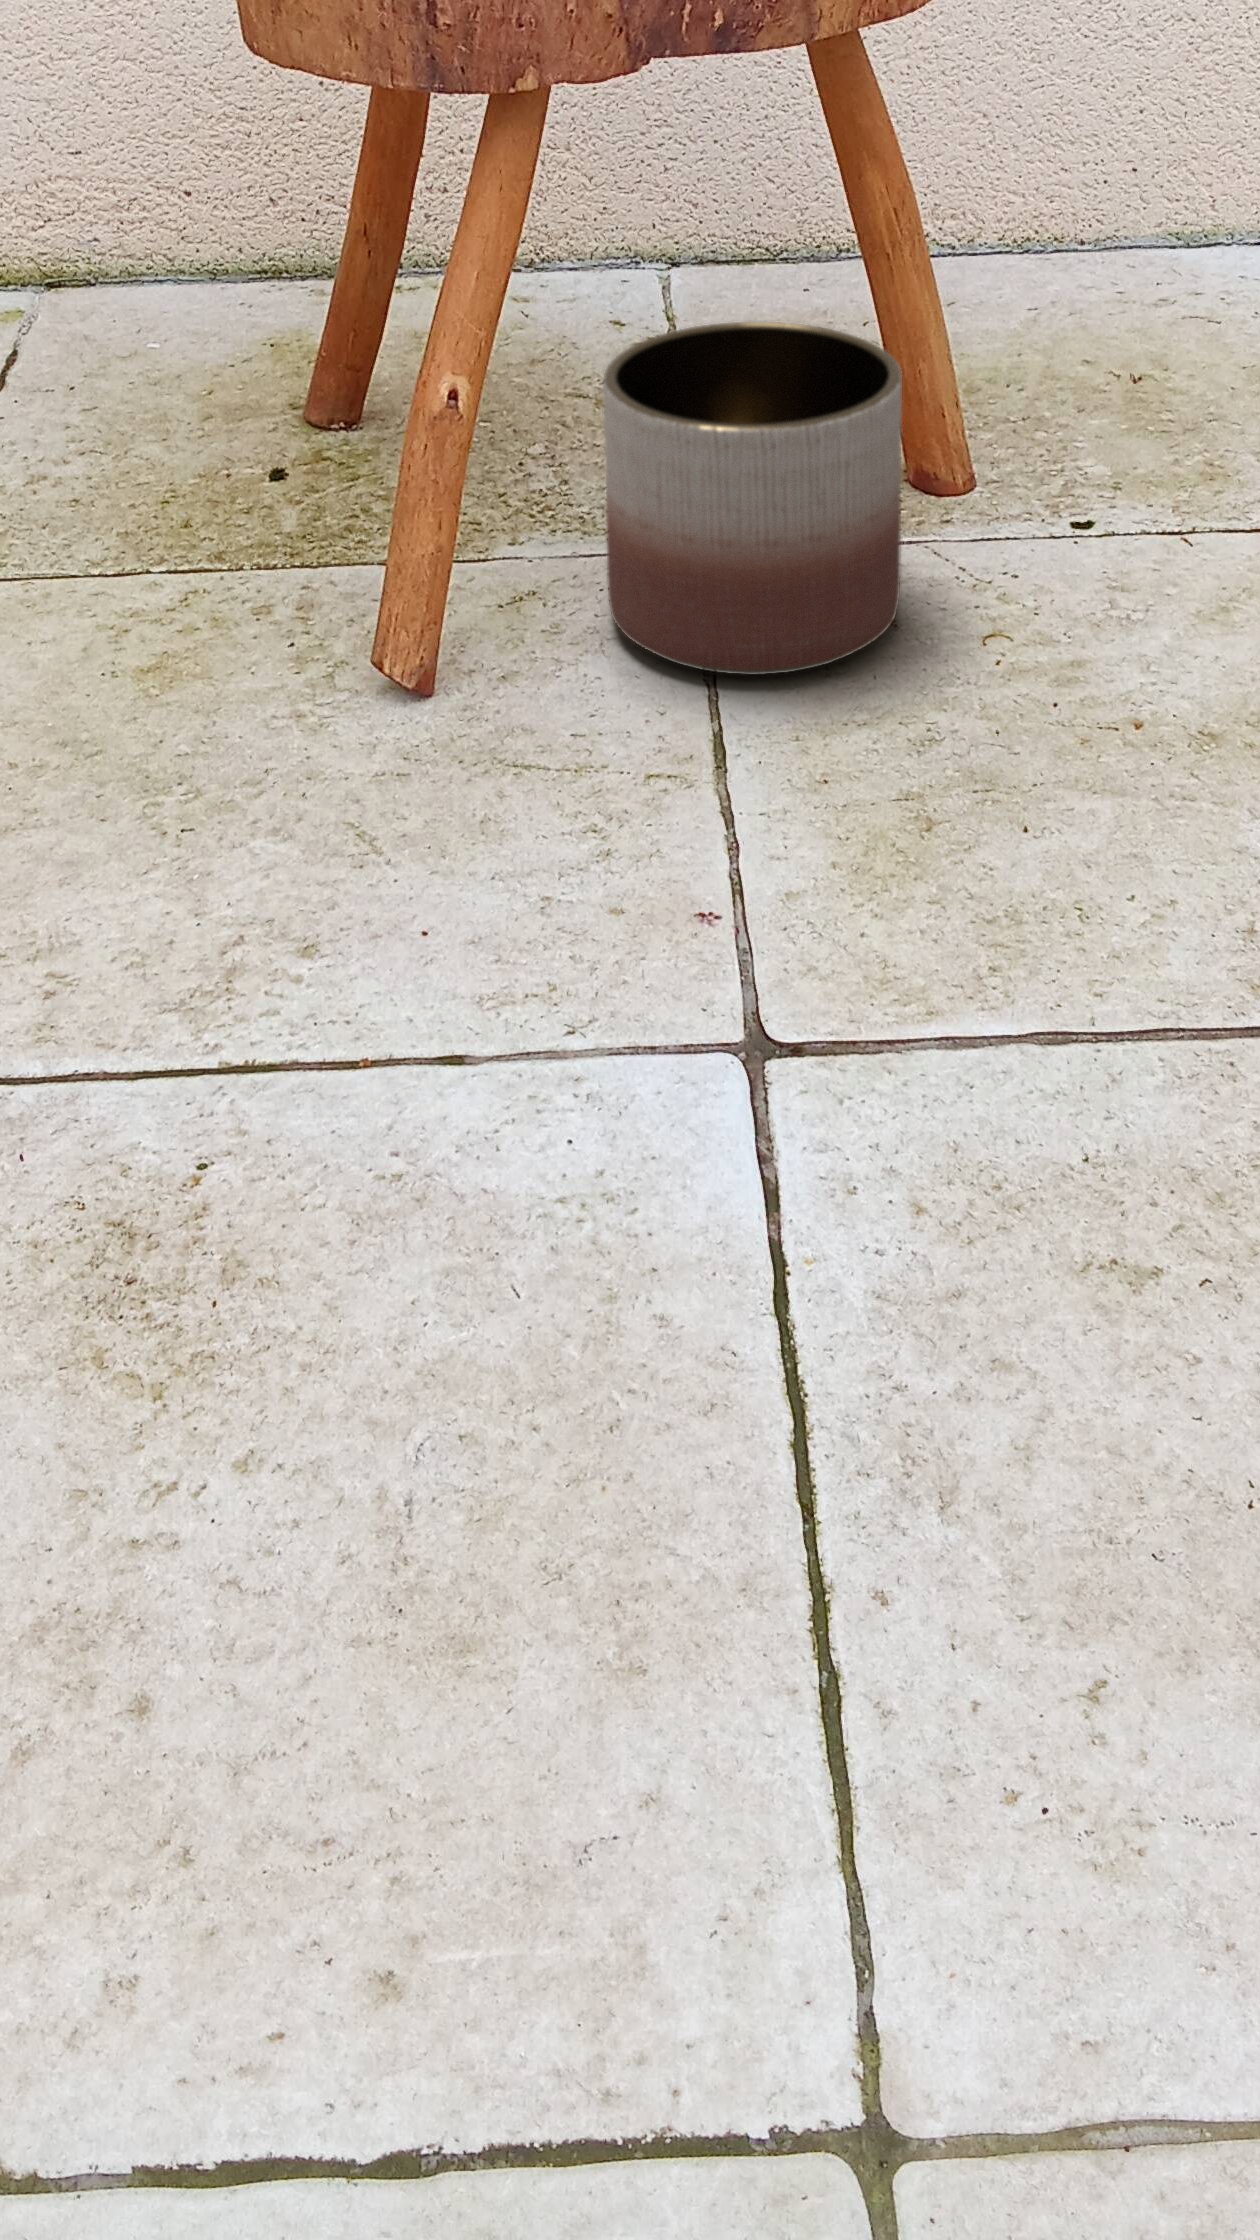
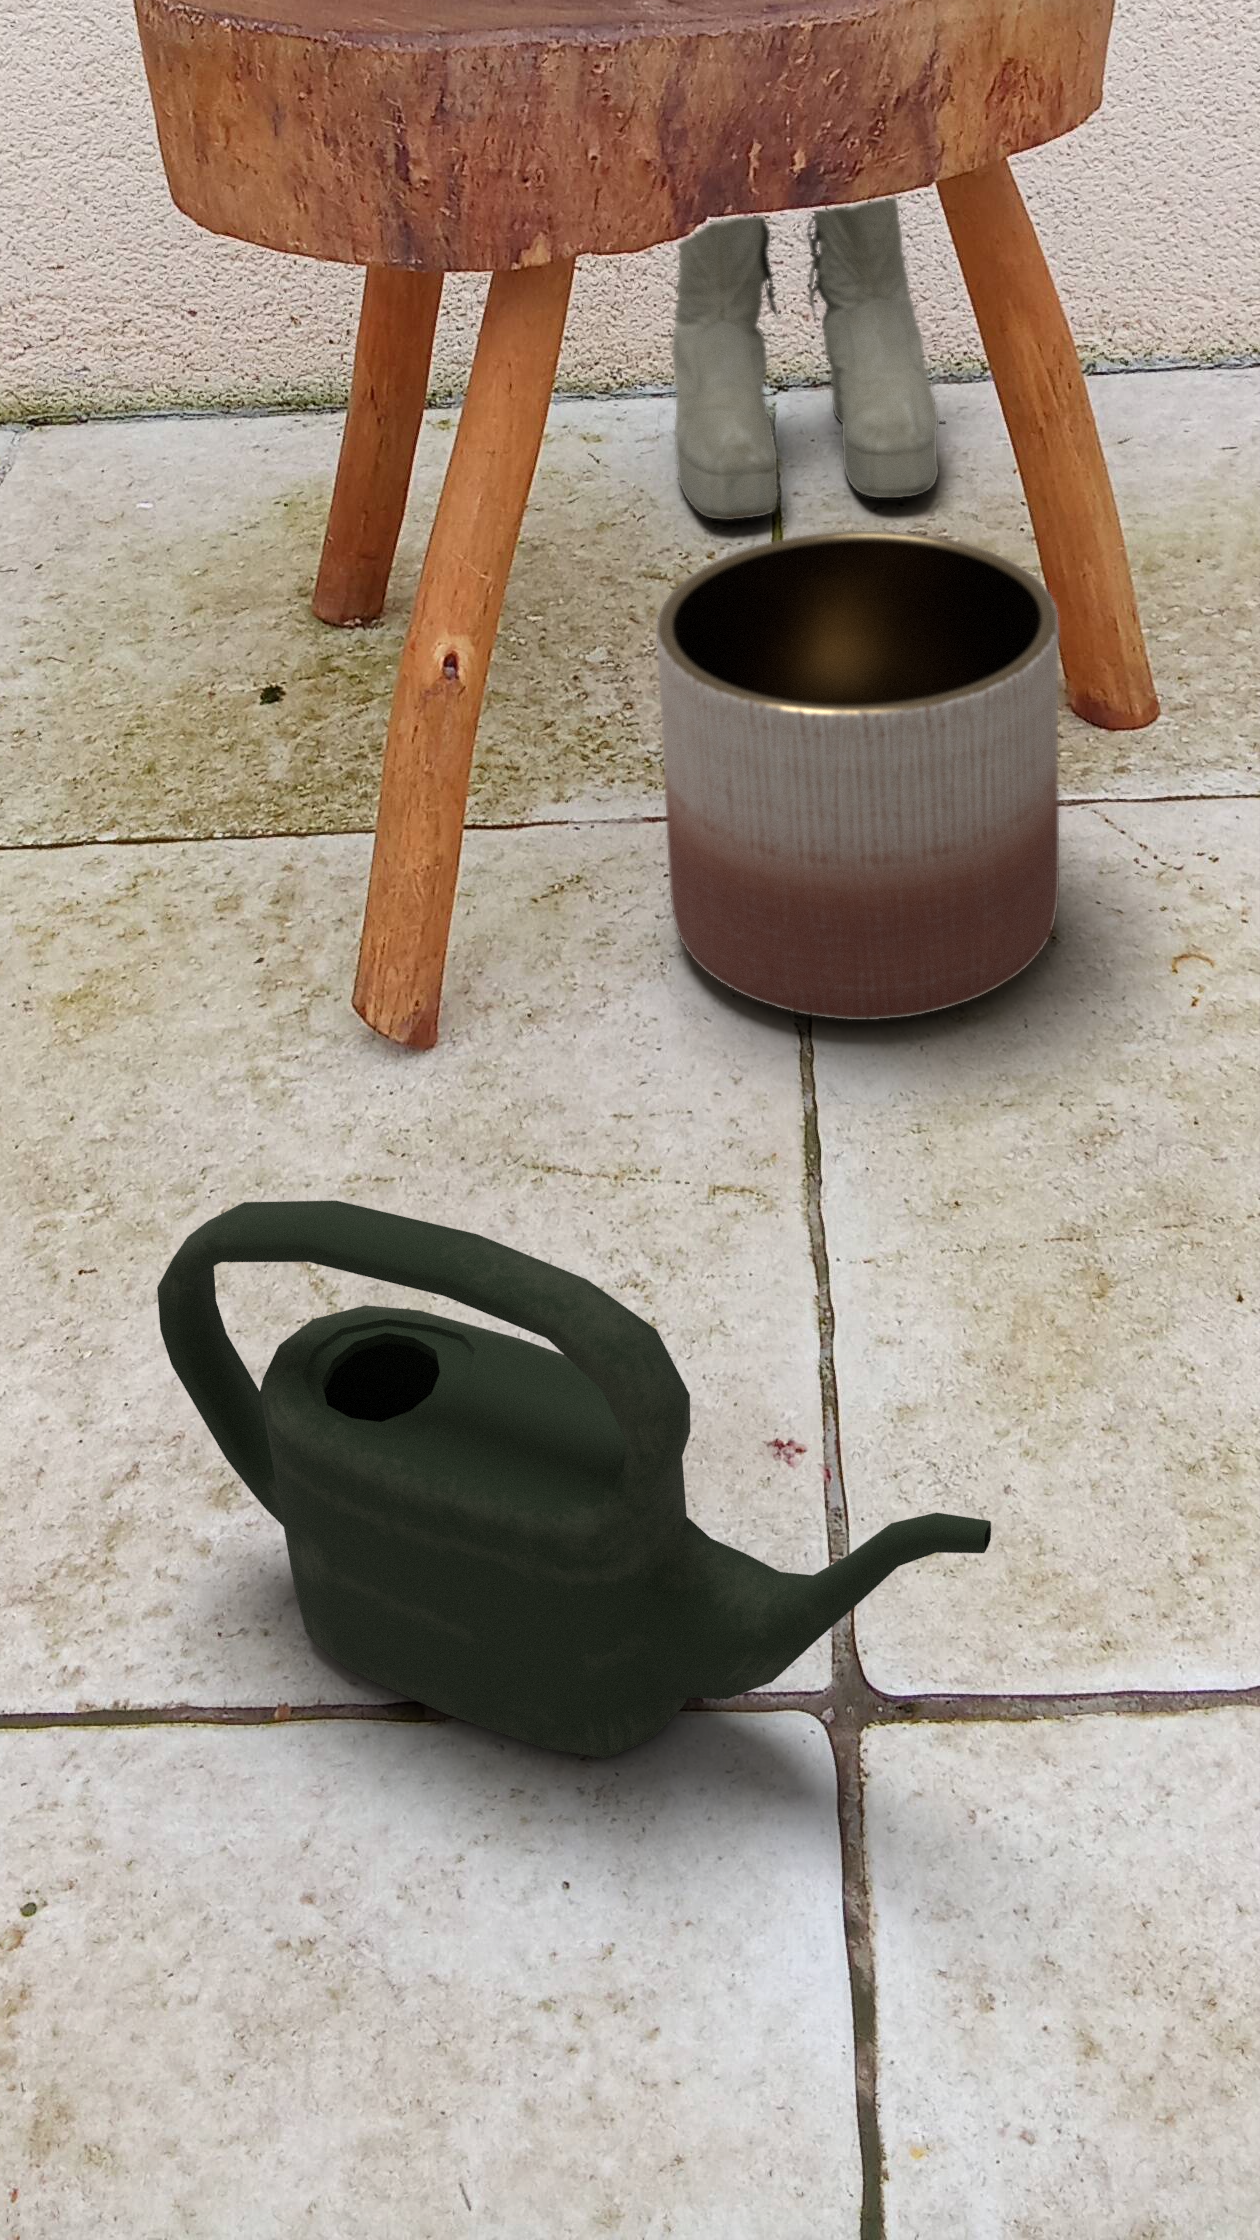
boots: none [591,80,804,354] -> present [672,198,938,520]
watering can: none [277,696,859,1080] -> present [157,1201,991,1758]

